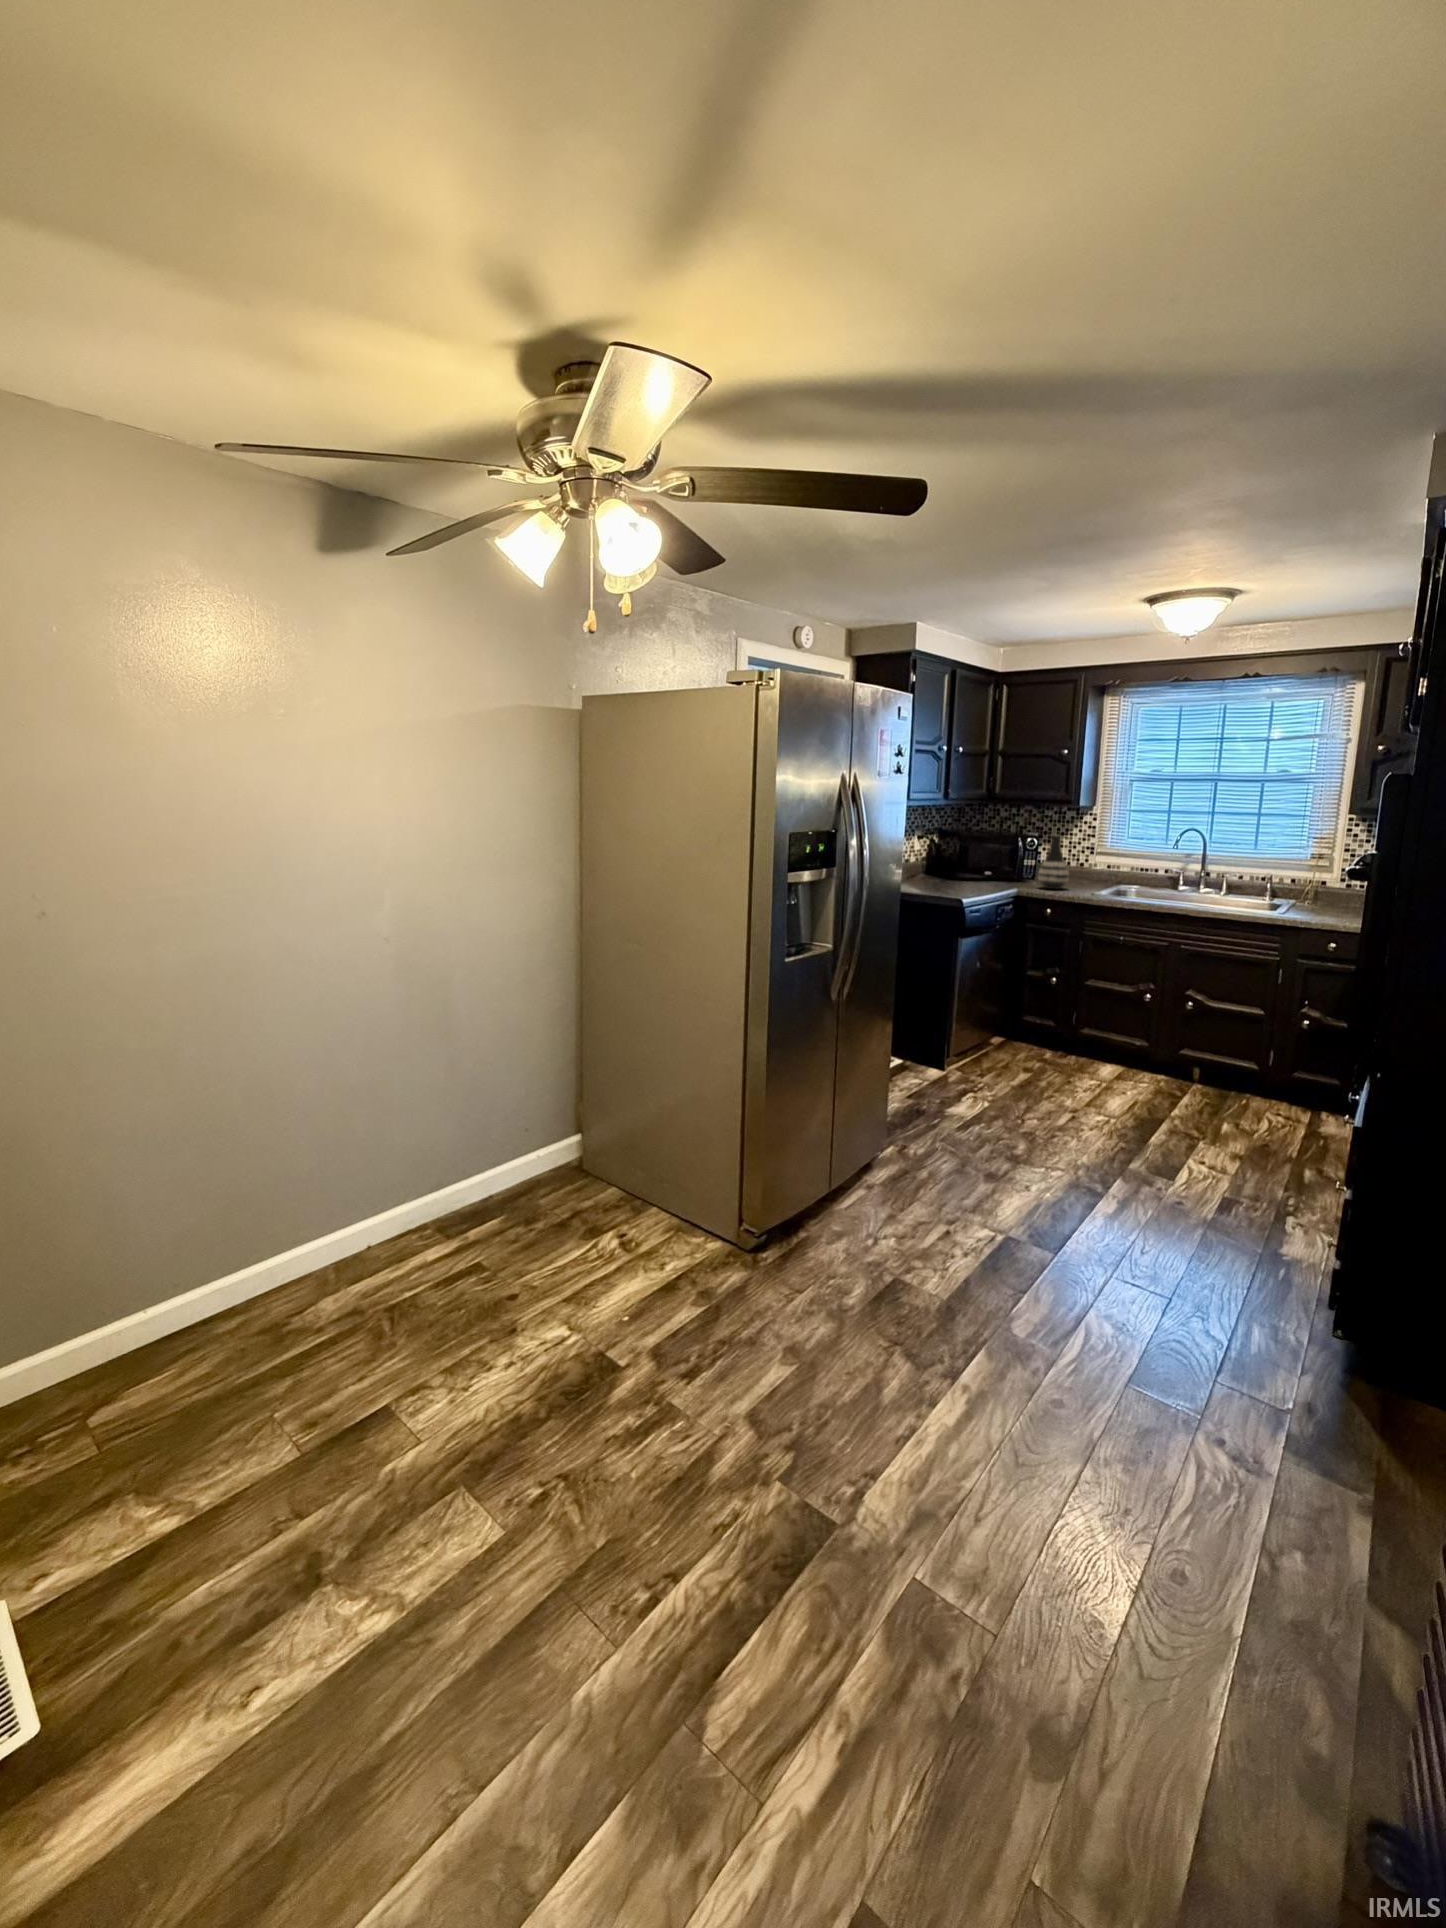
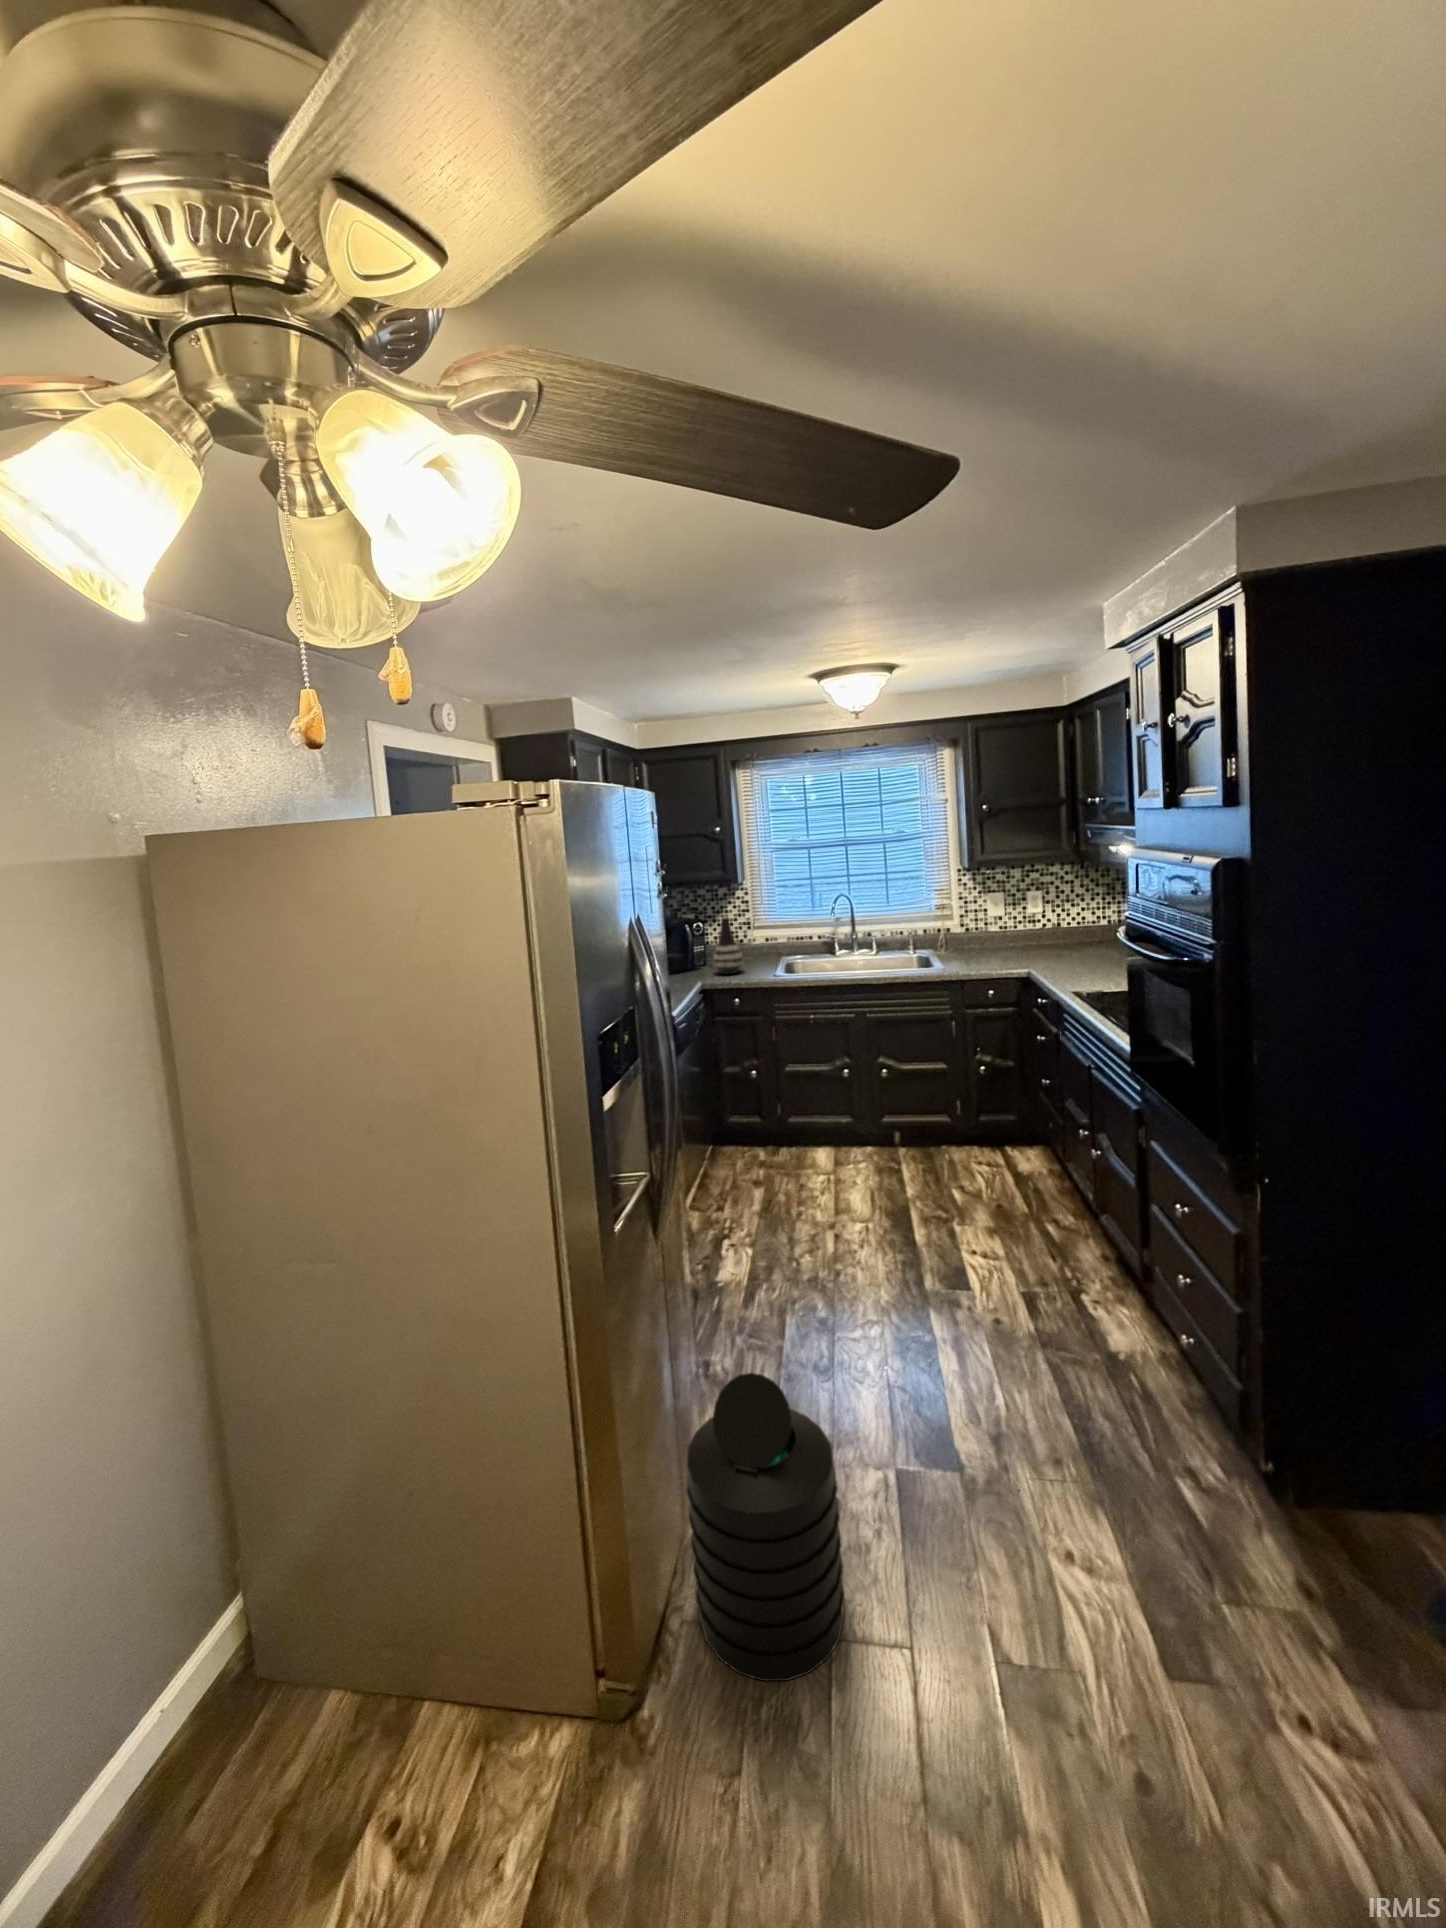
trash can: none [819,1085,925,1273] -> present [687,1373,845,1681]

